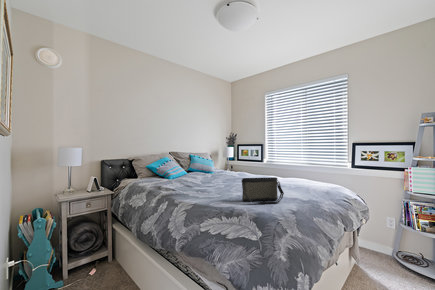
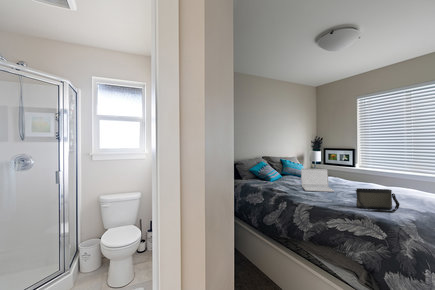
laptop: none [199,161,231,186] -> present [301,168,335,192]

